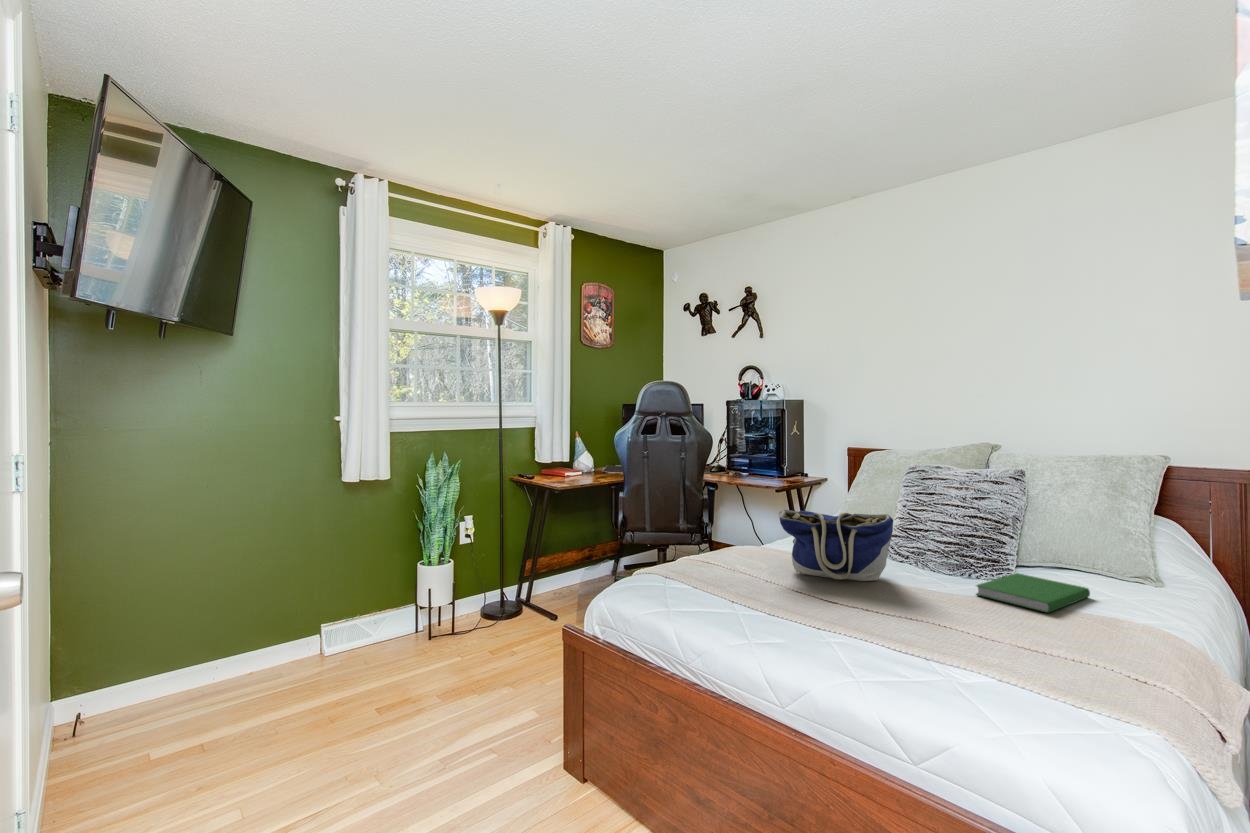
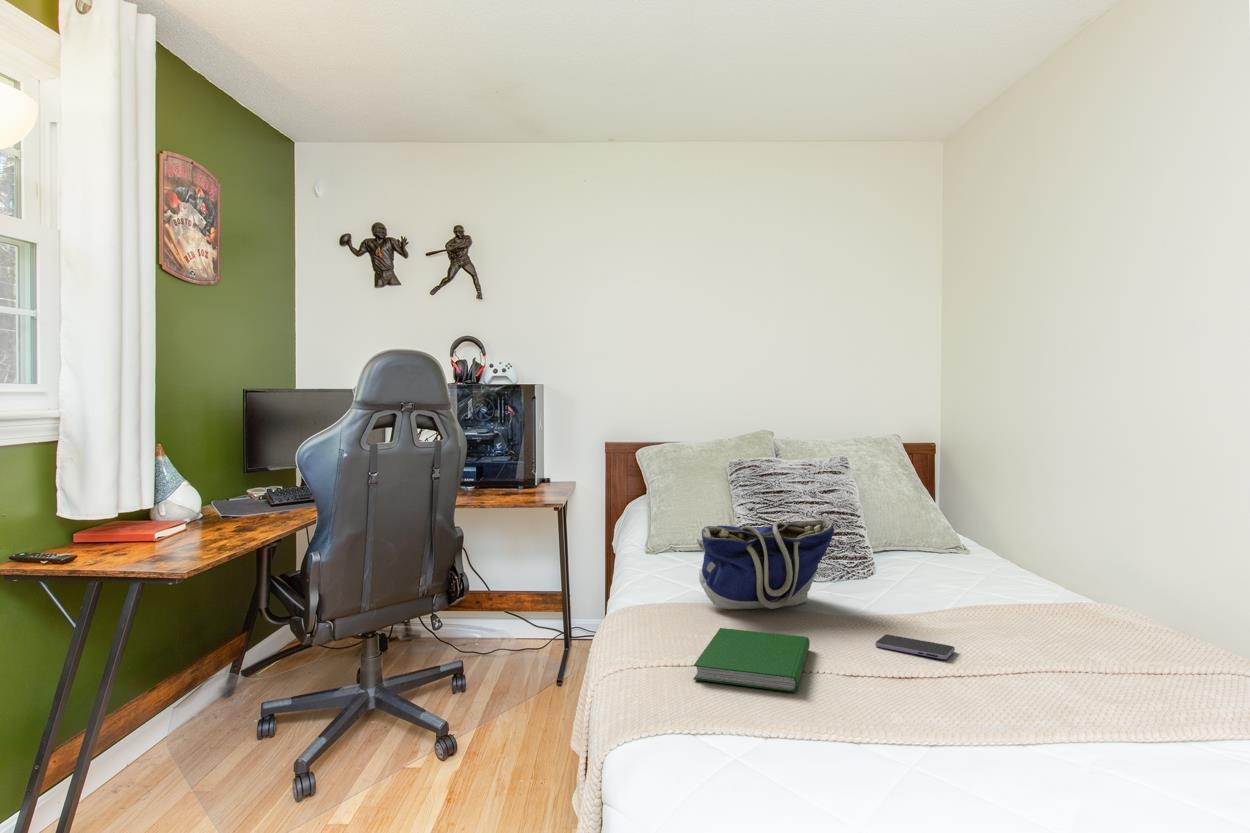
hardcover book: present [976,573,1090,613] -> present [694,628,810,692]
smartphone: none [868,610,928,634] -> present [875,635,955,659]

